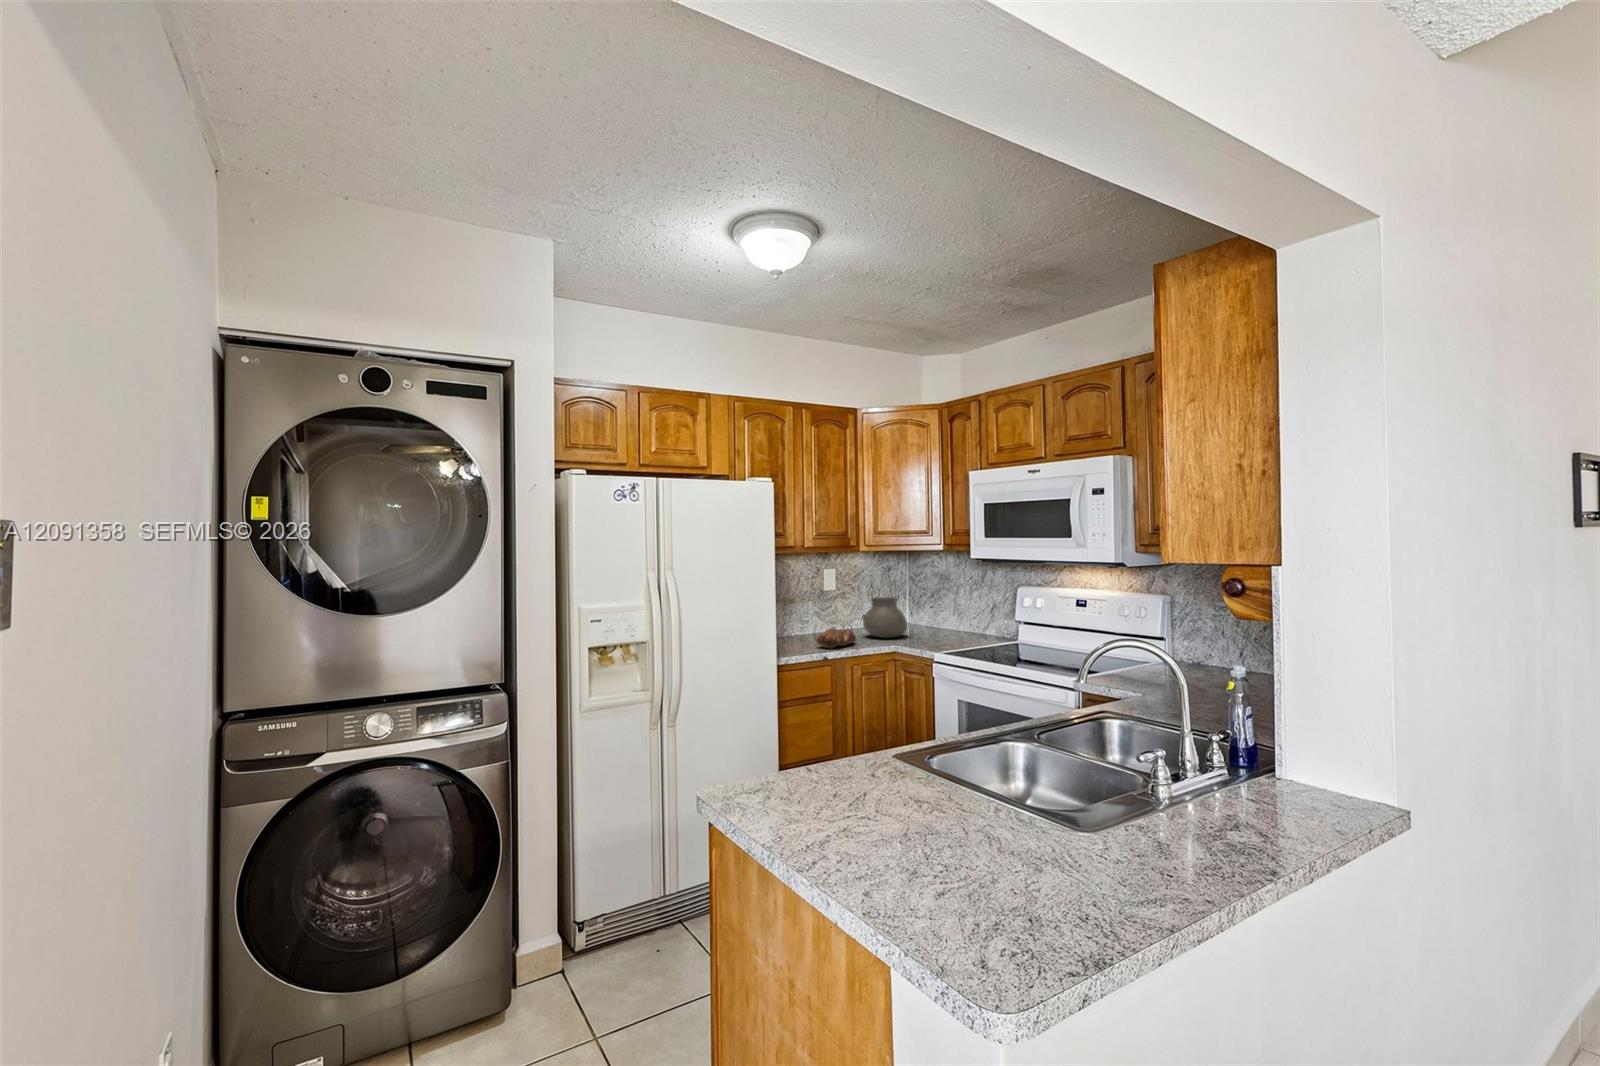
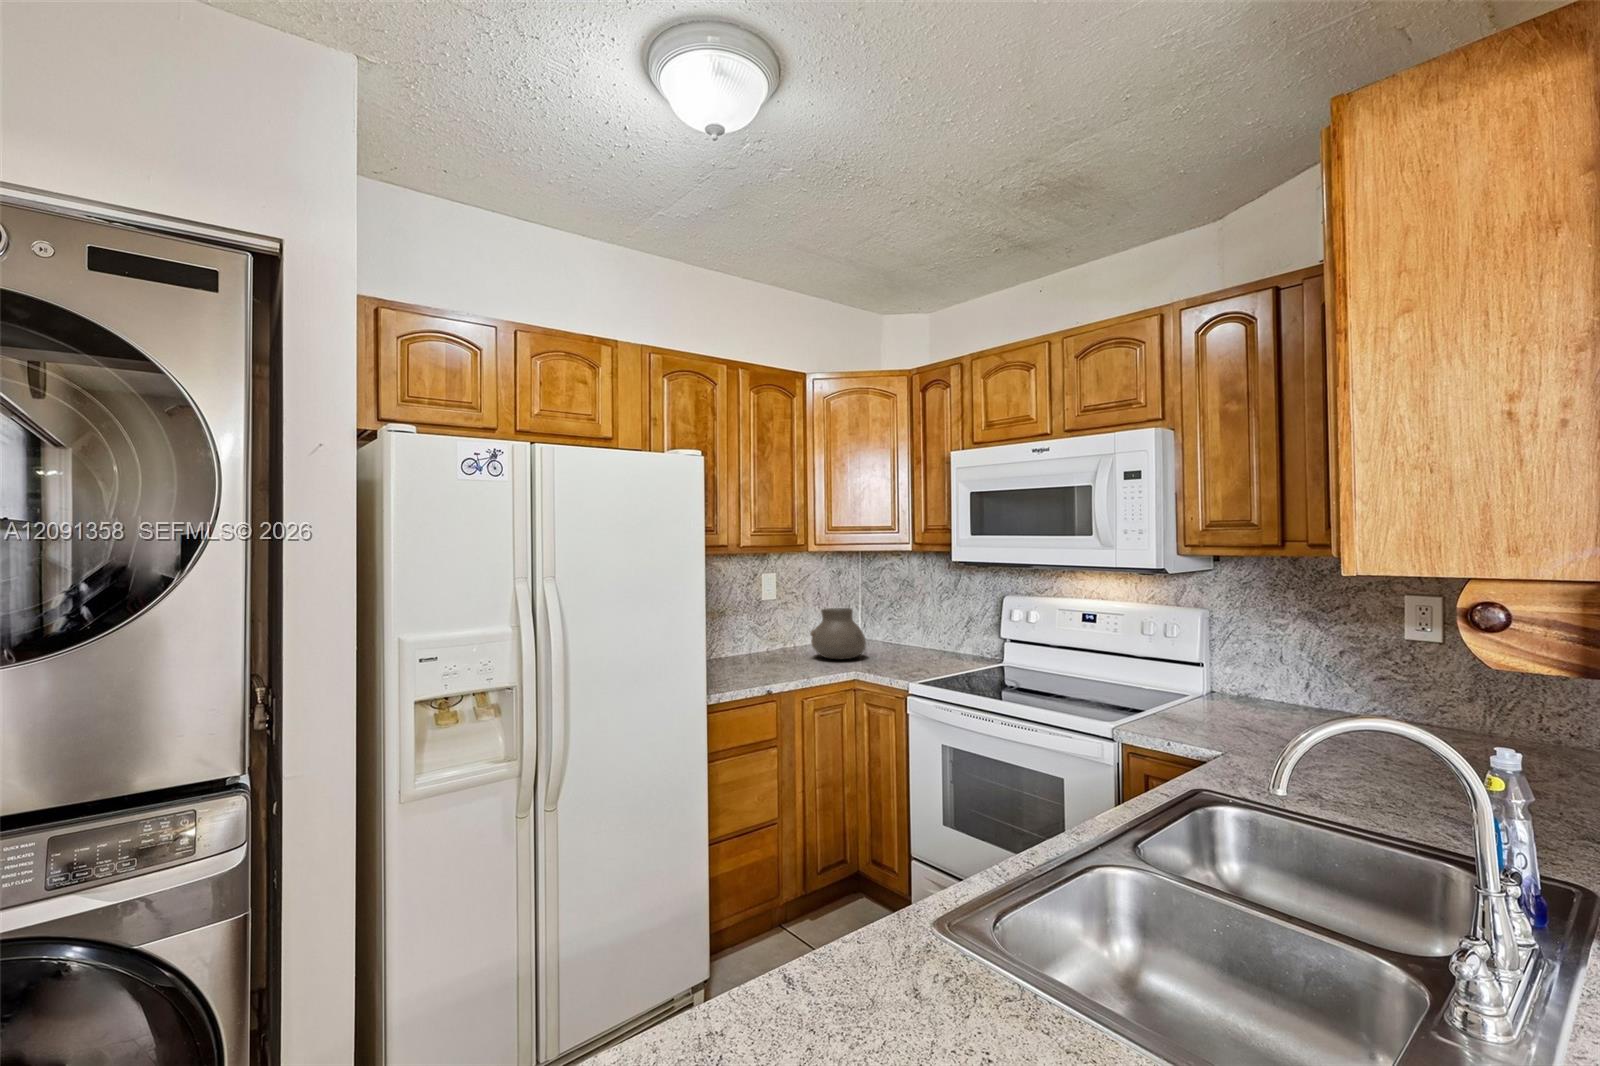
bread loaf: present [816,628,856,648] -> none [755,649,805,677]

